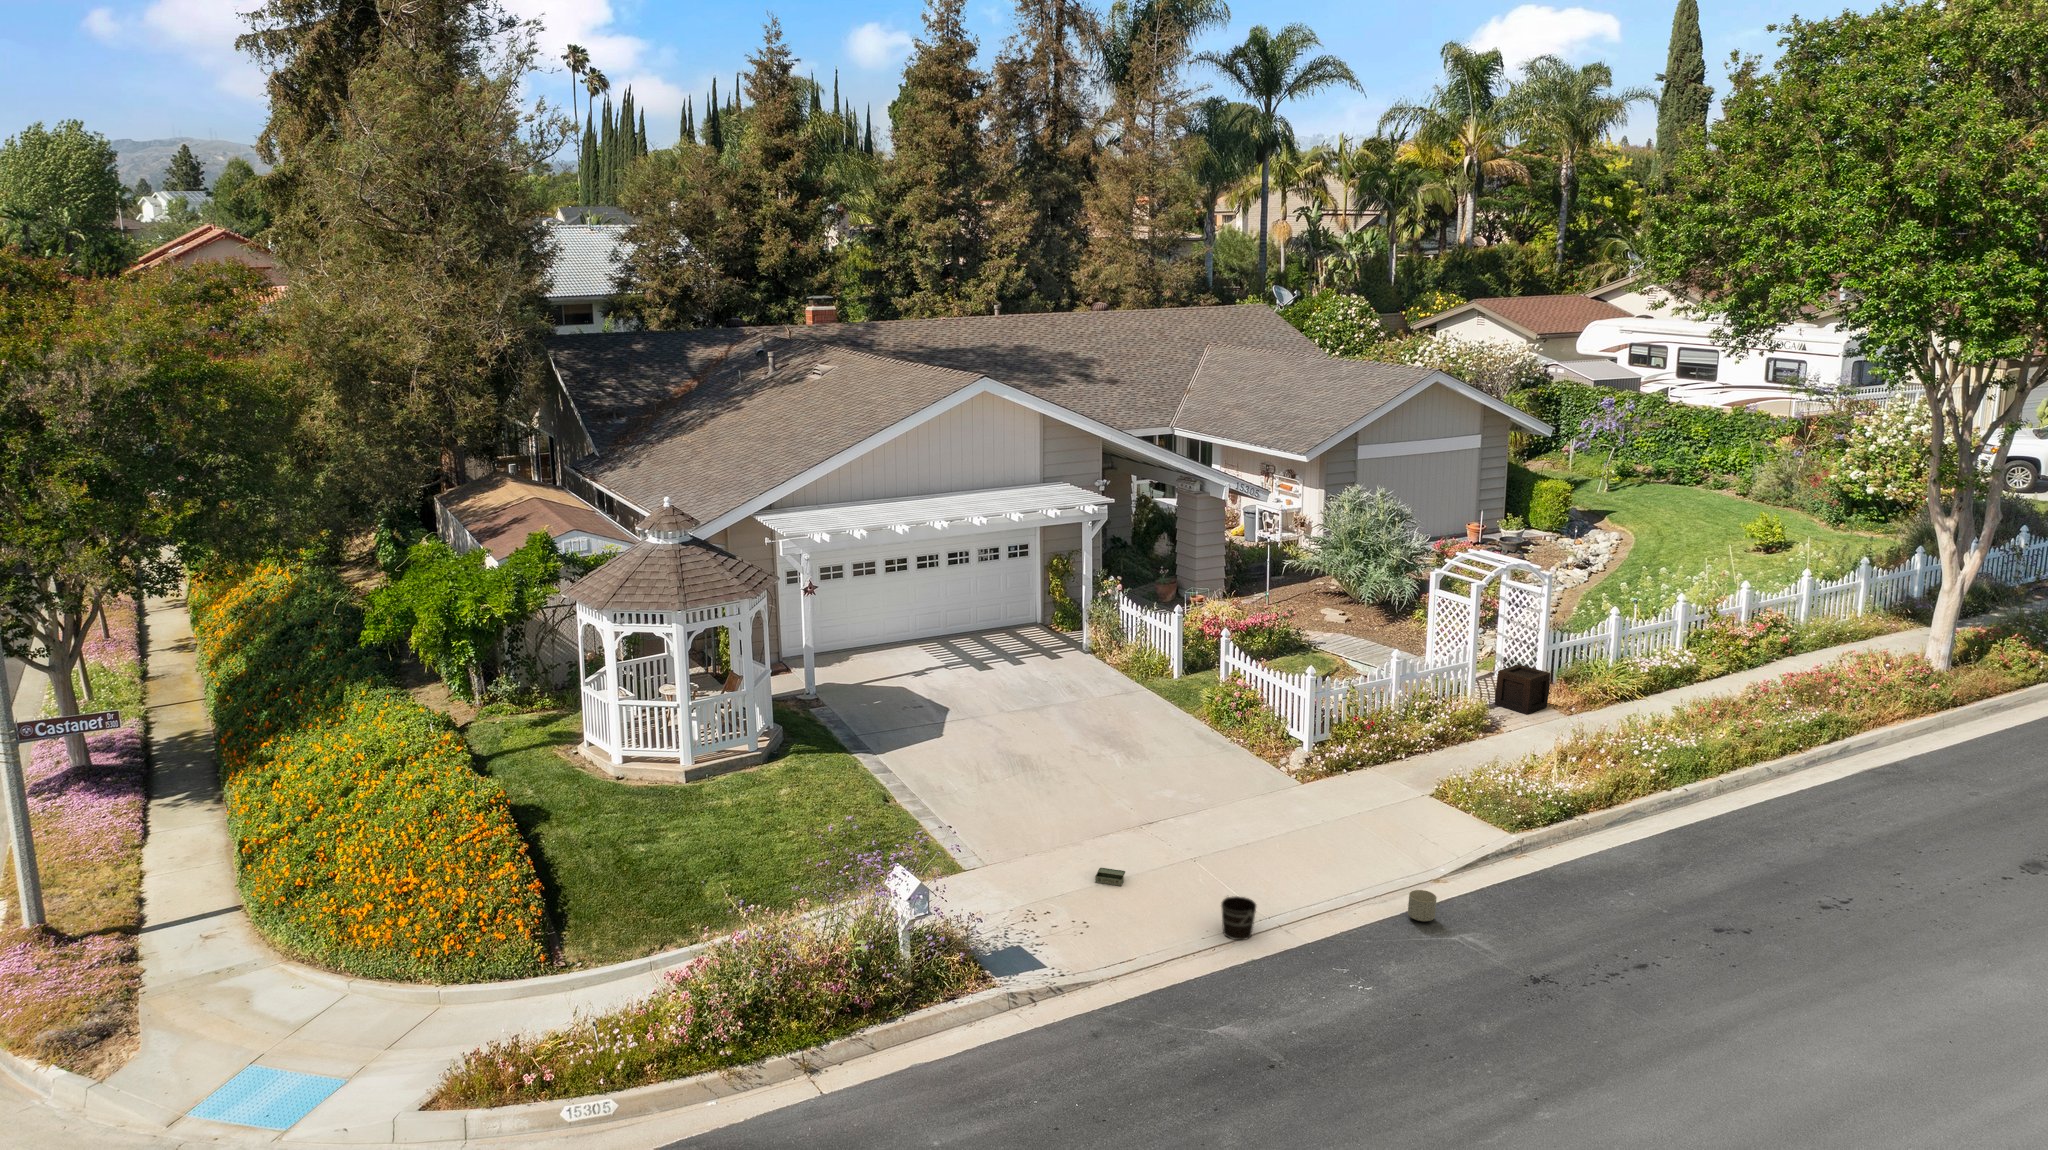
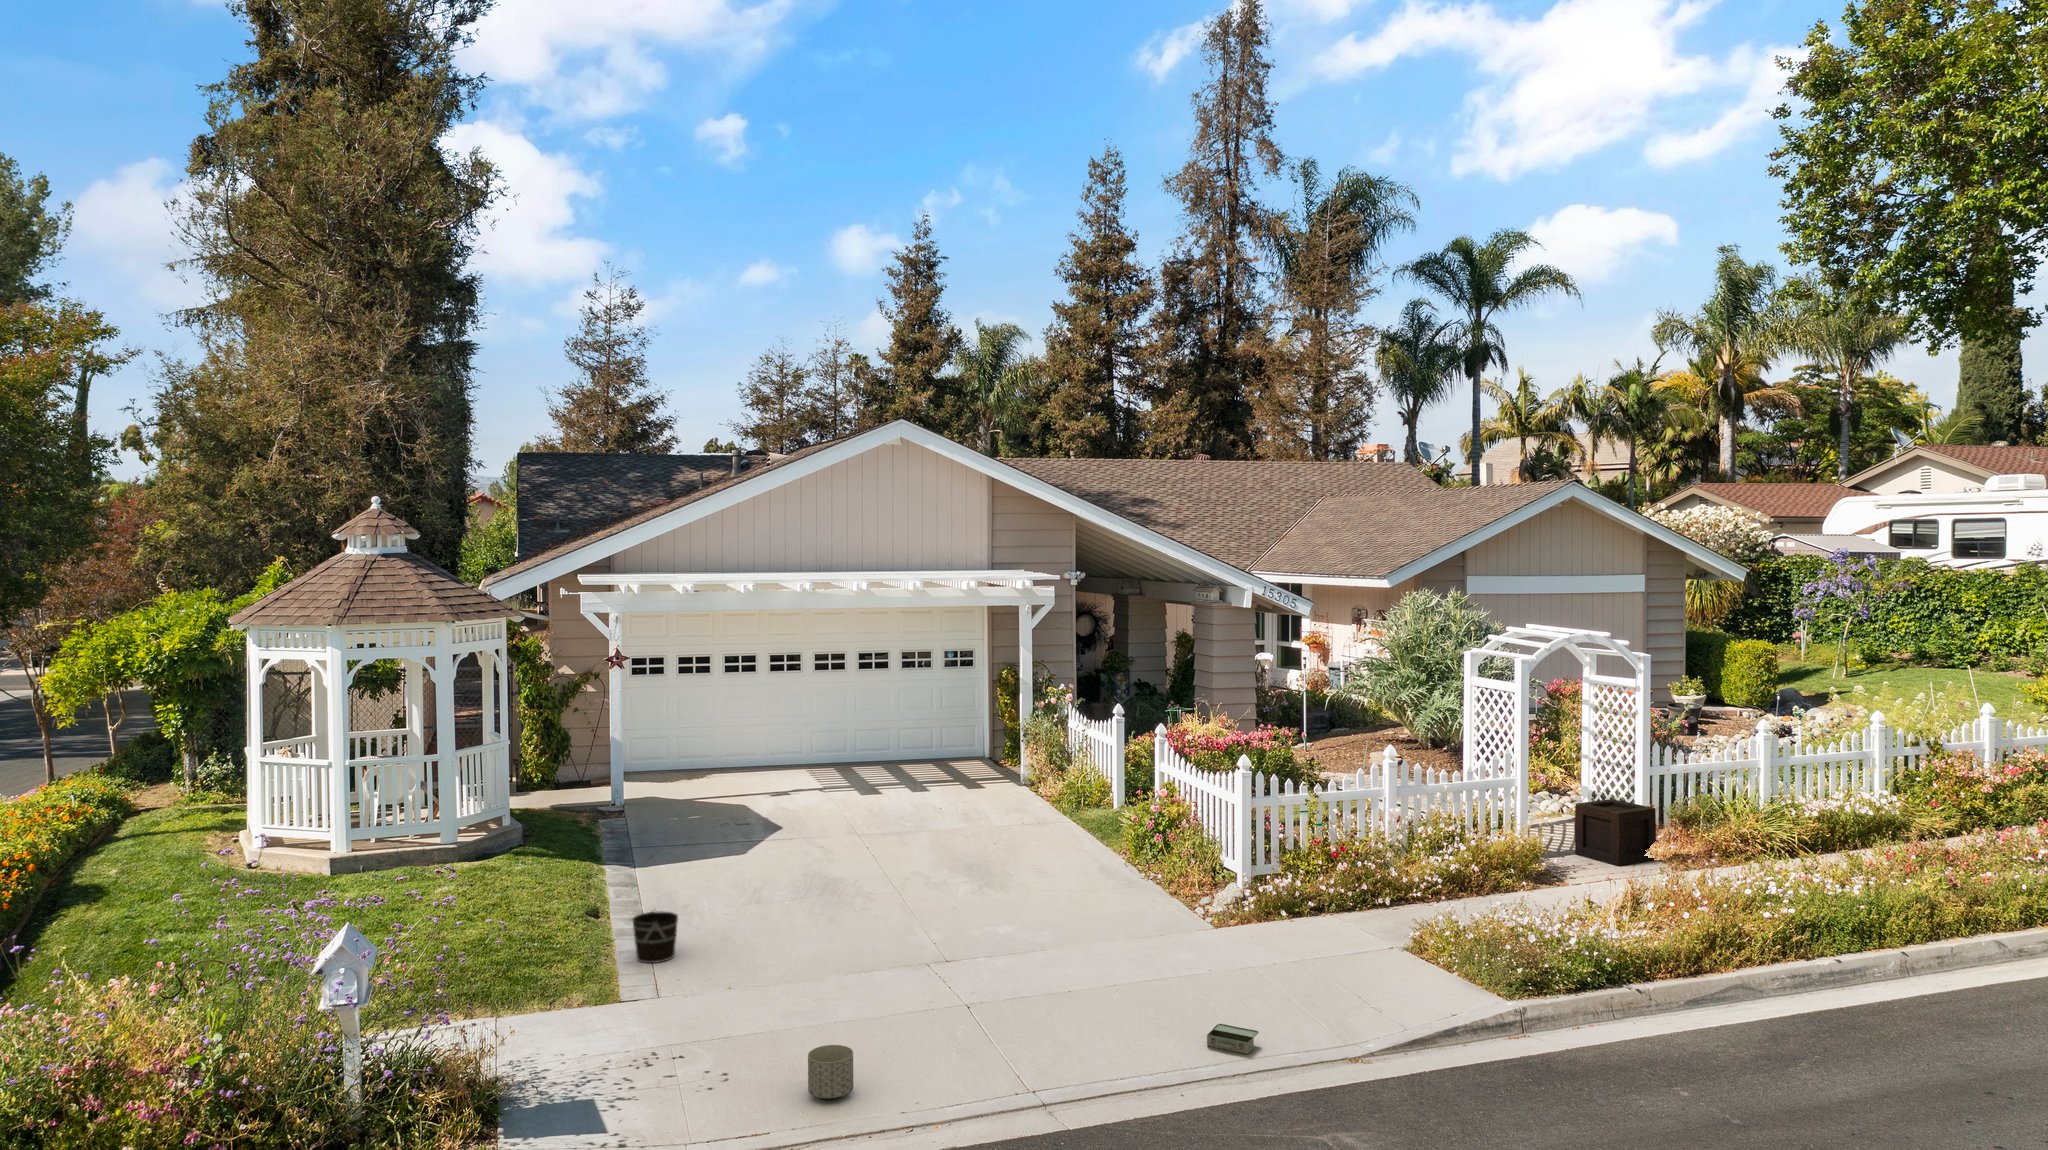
toolbox: present [1095,868,1125,886] -> present [1207,1024,1259,1054]
planter: present [1408,890,1437,922] -> present [808,1045,853,1100]
bucket: present [1221,896,1256,940] -> present [632,911,678,963]

